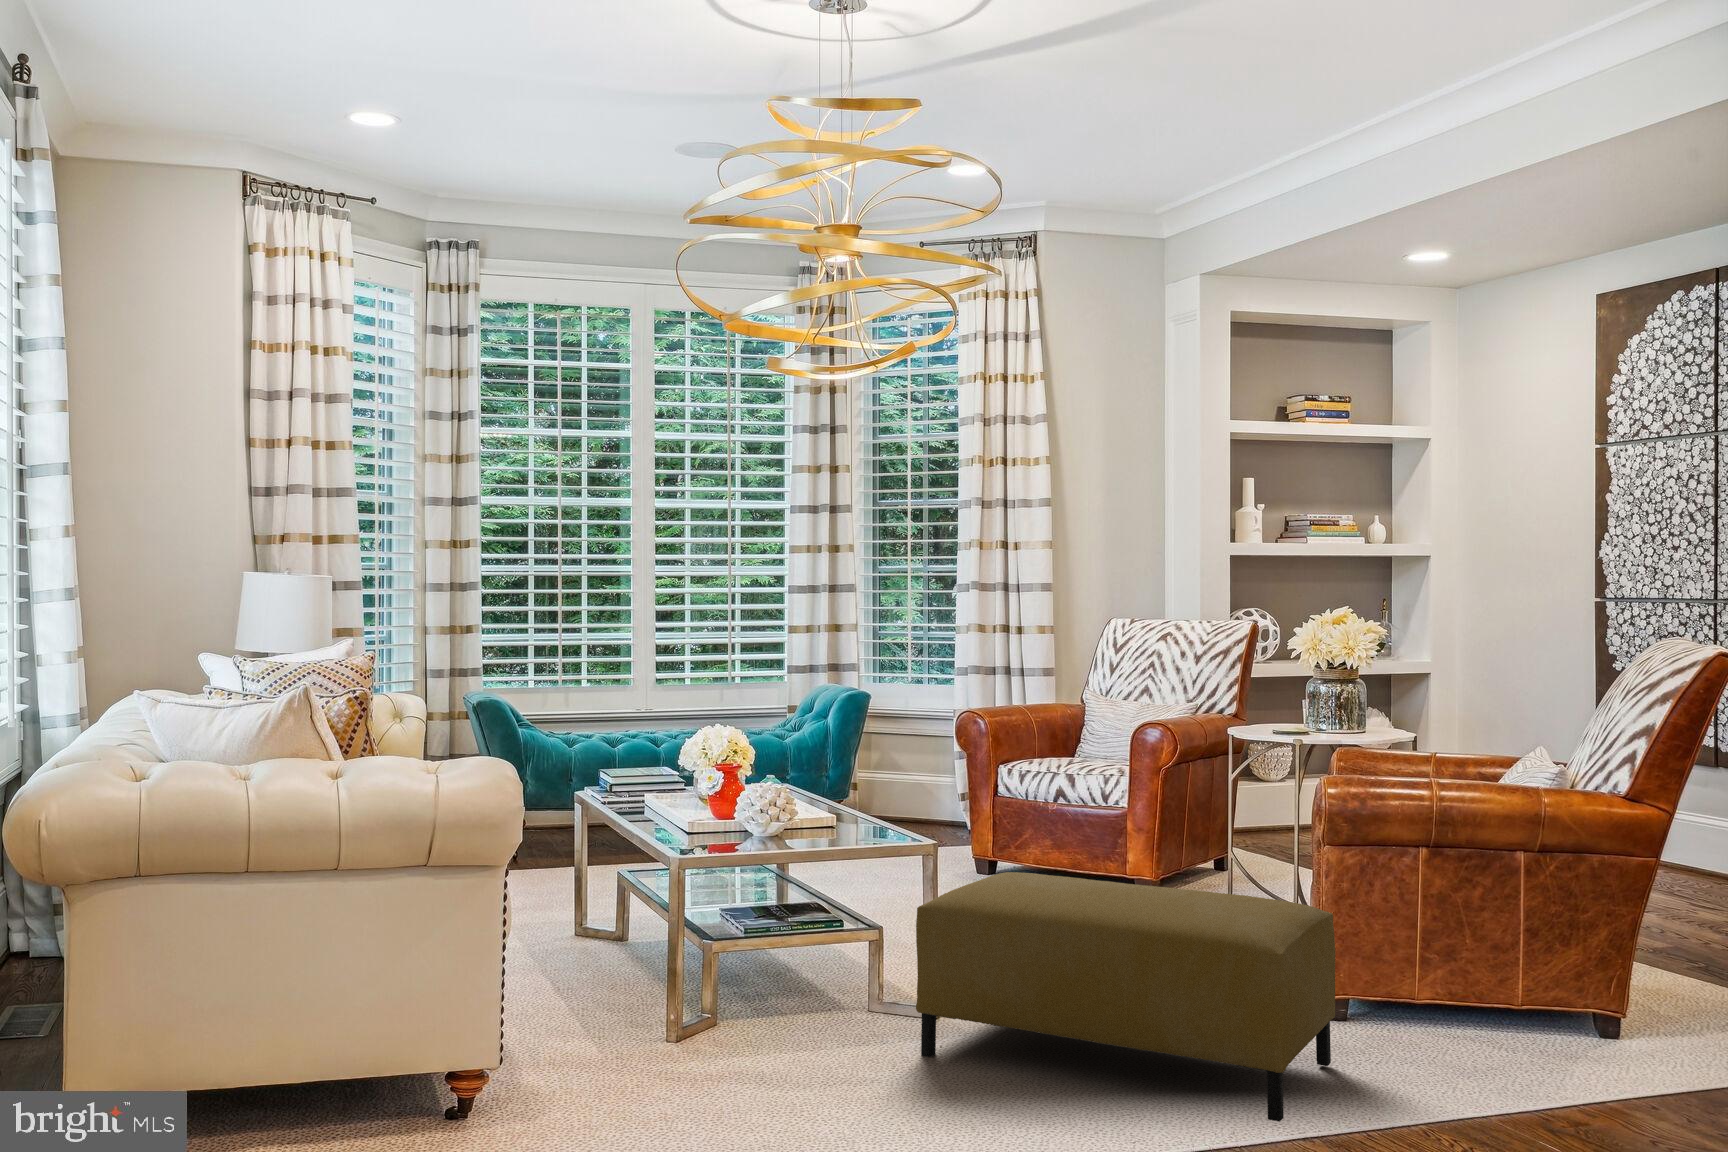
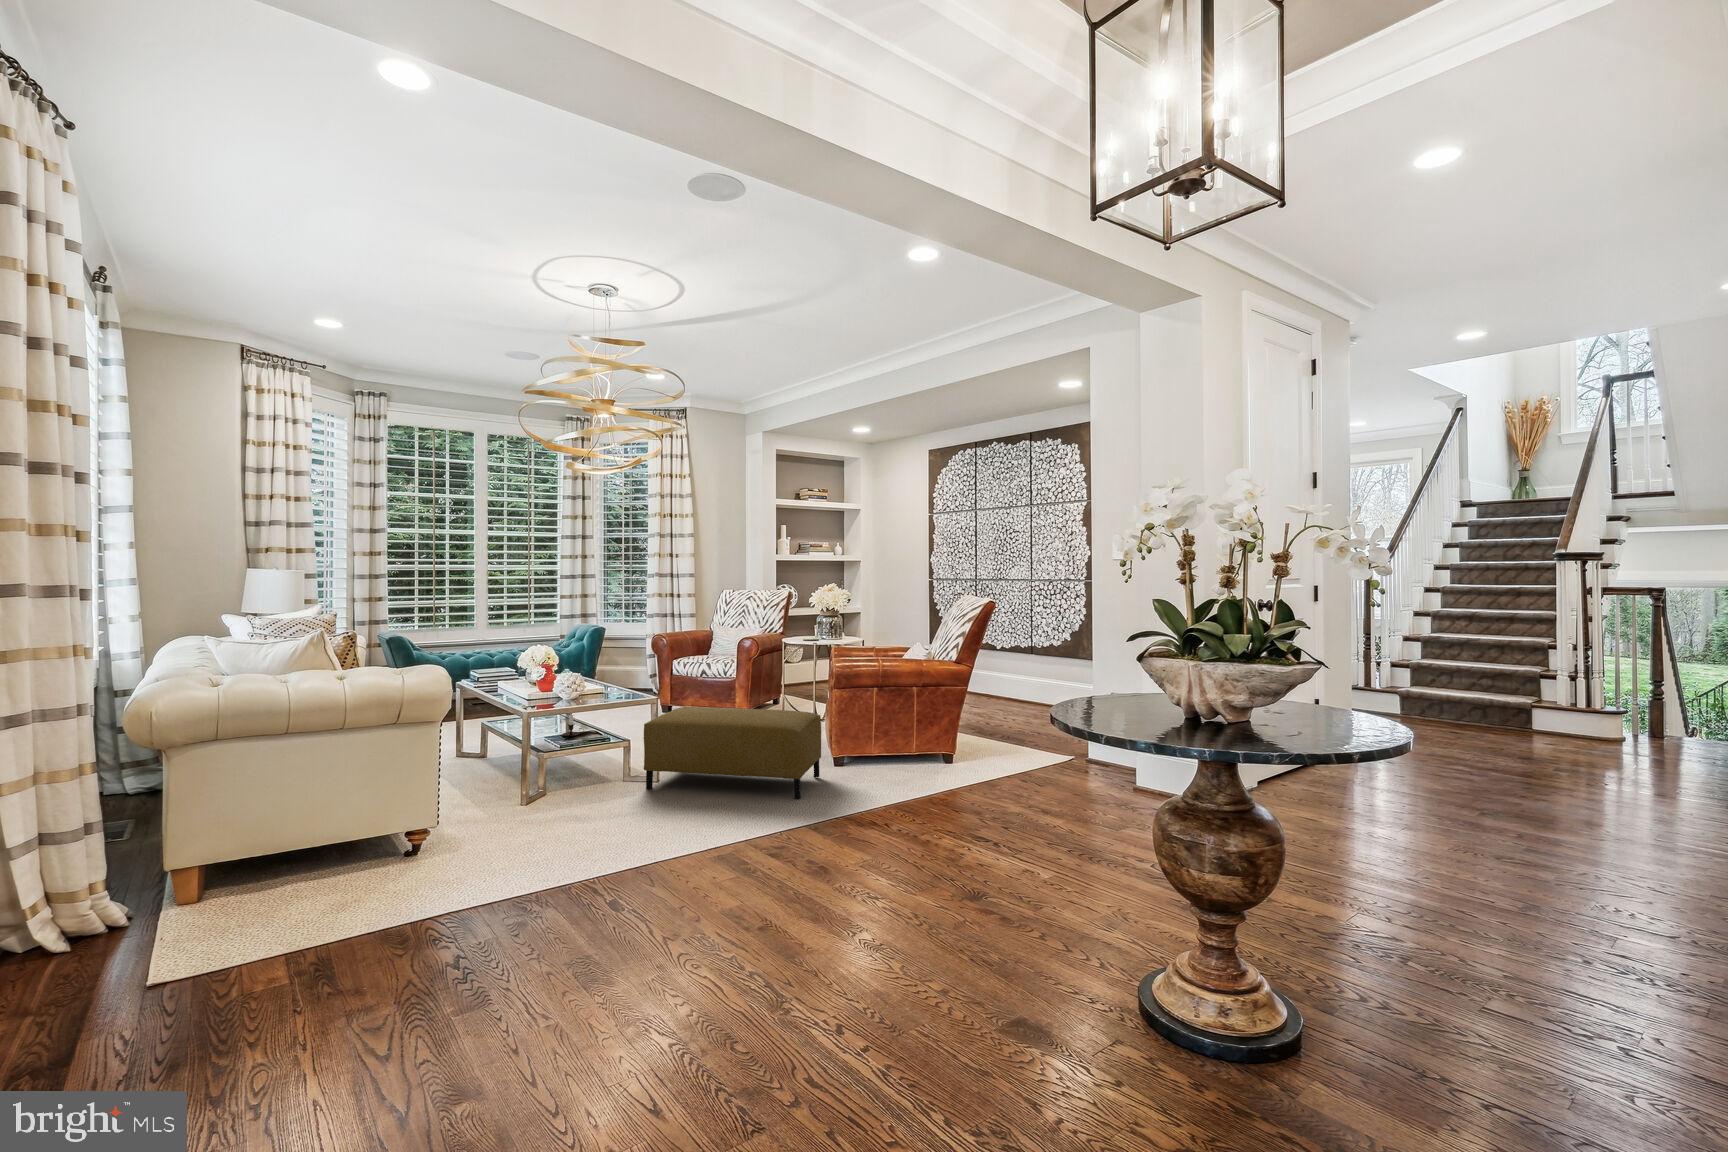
candle: none [753,843,798,922] -> present [562,715,582,737]

